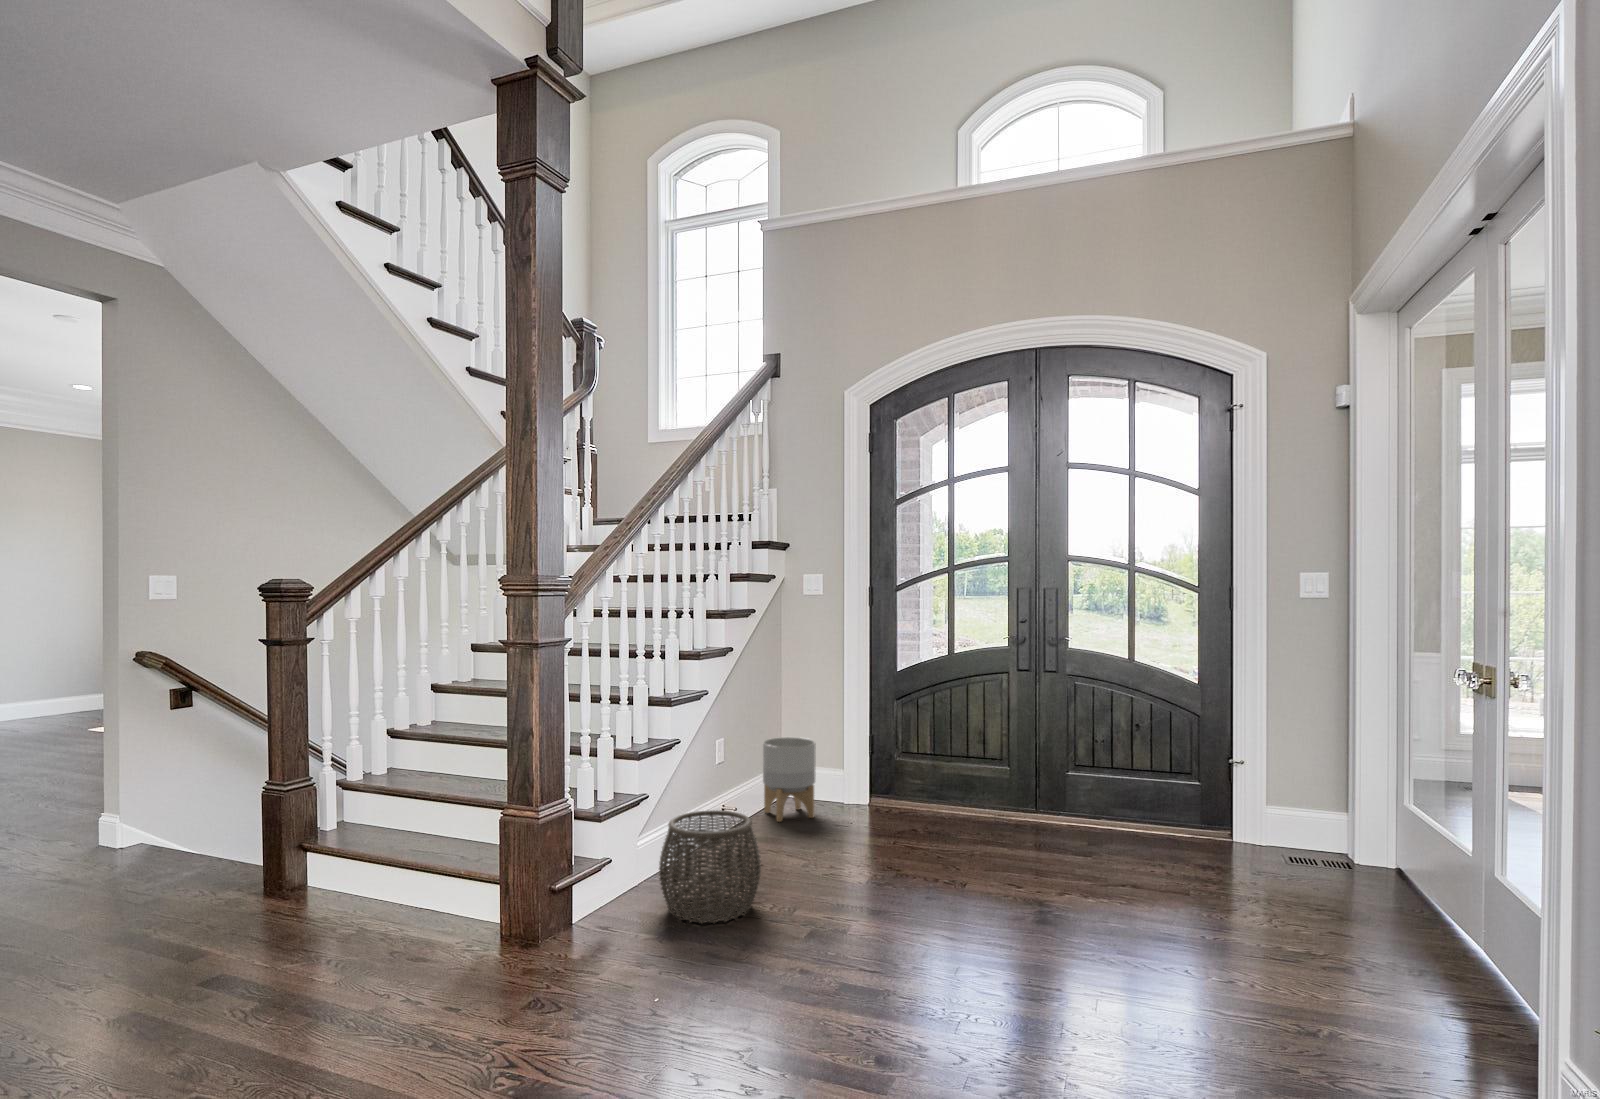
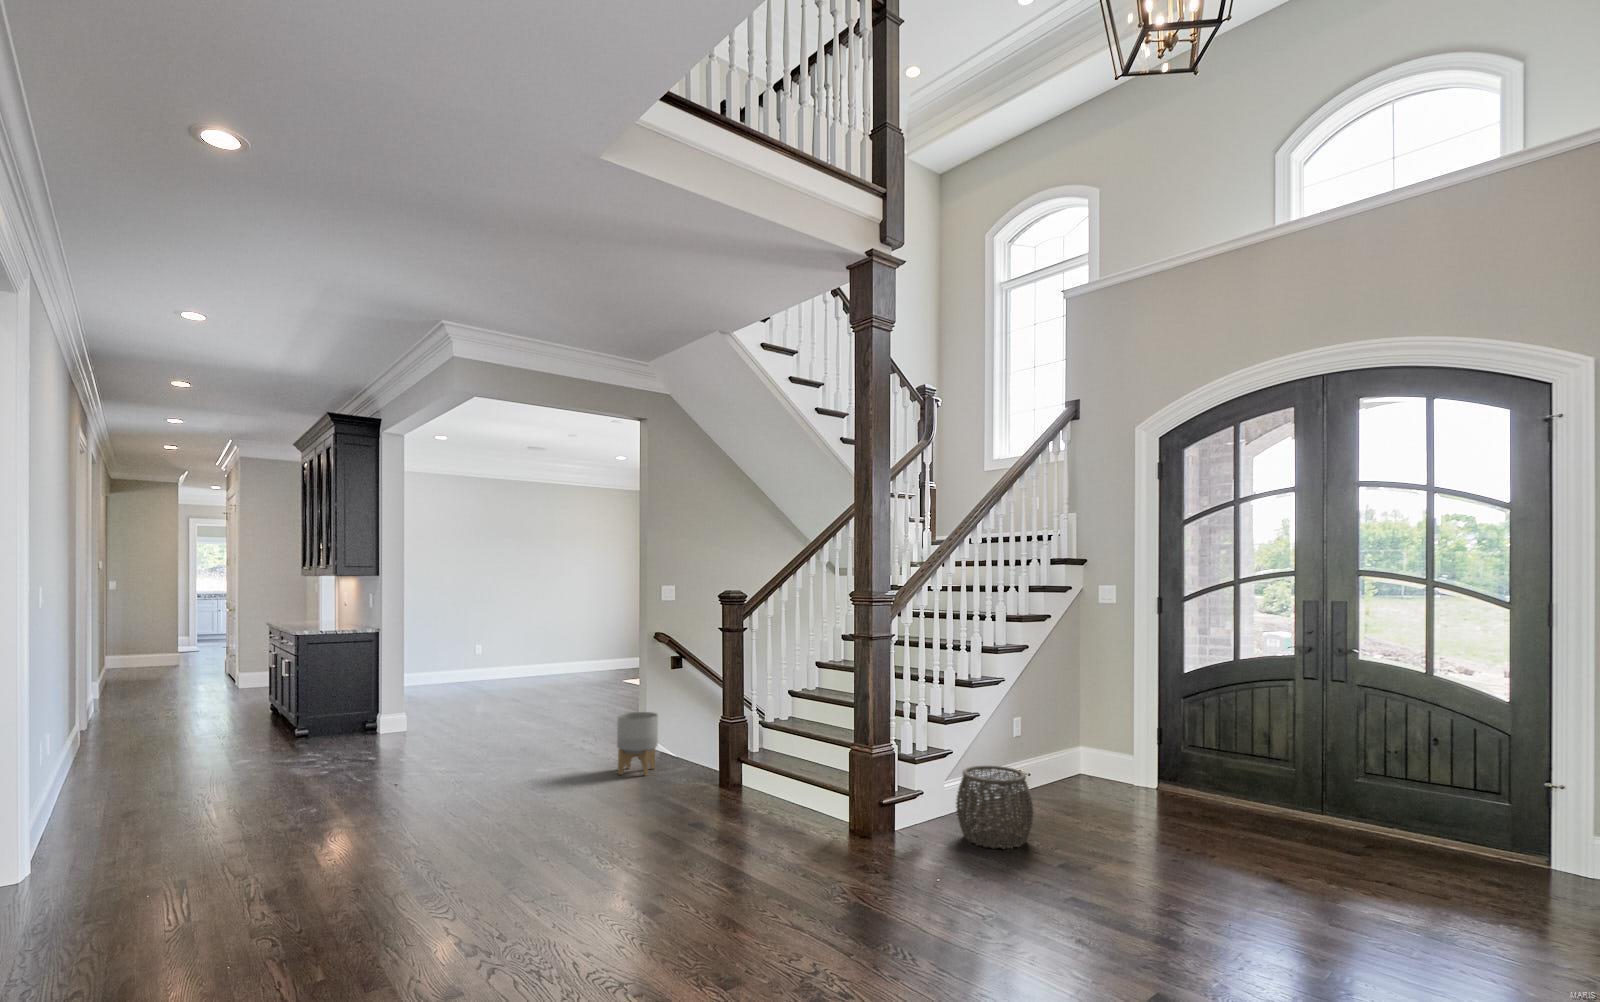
planter: present [763,737,815,822] -> present [617,712,658,776]

